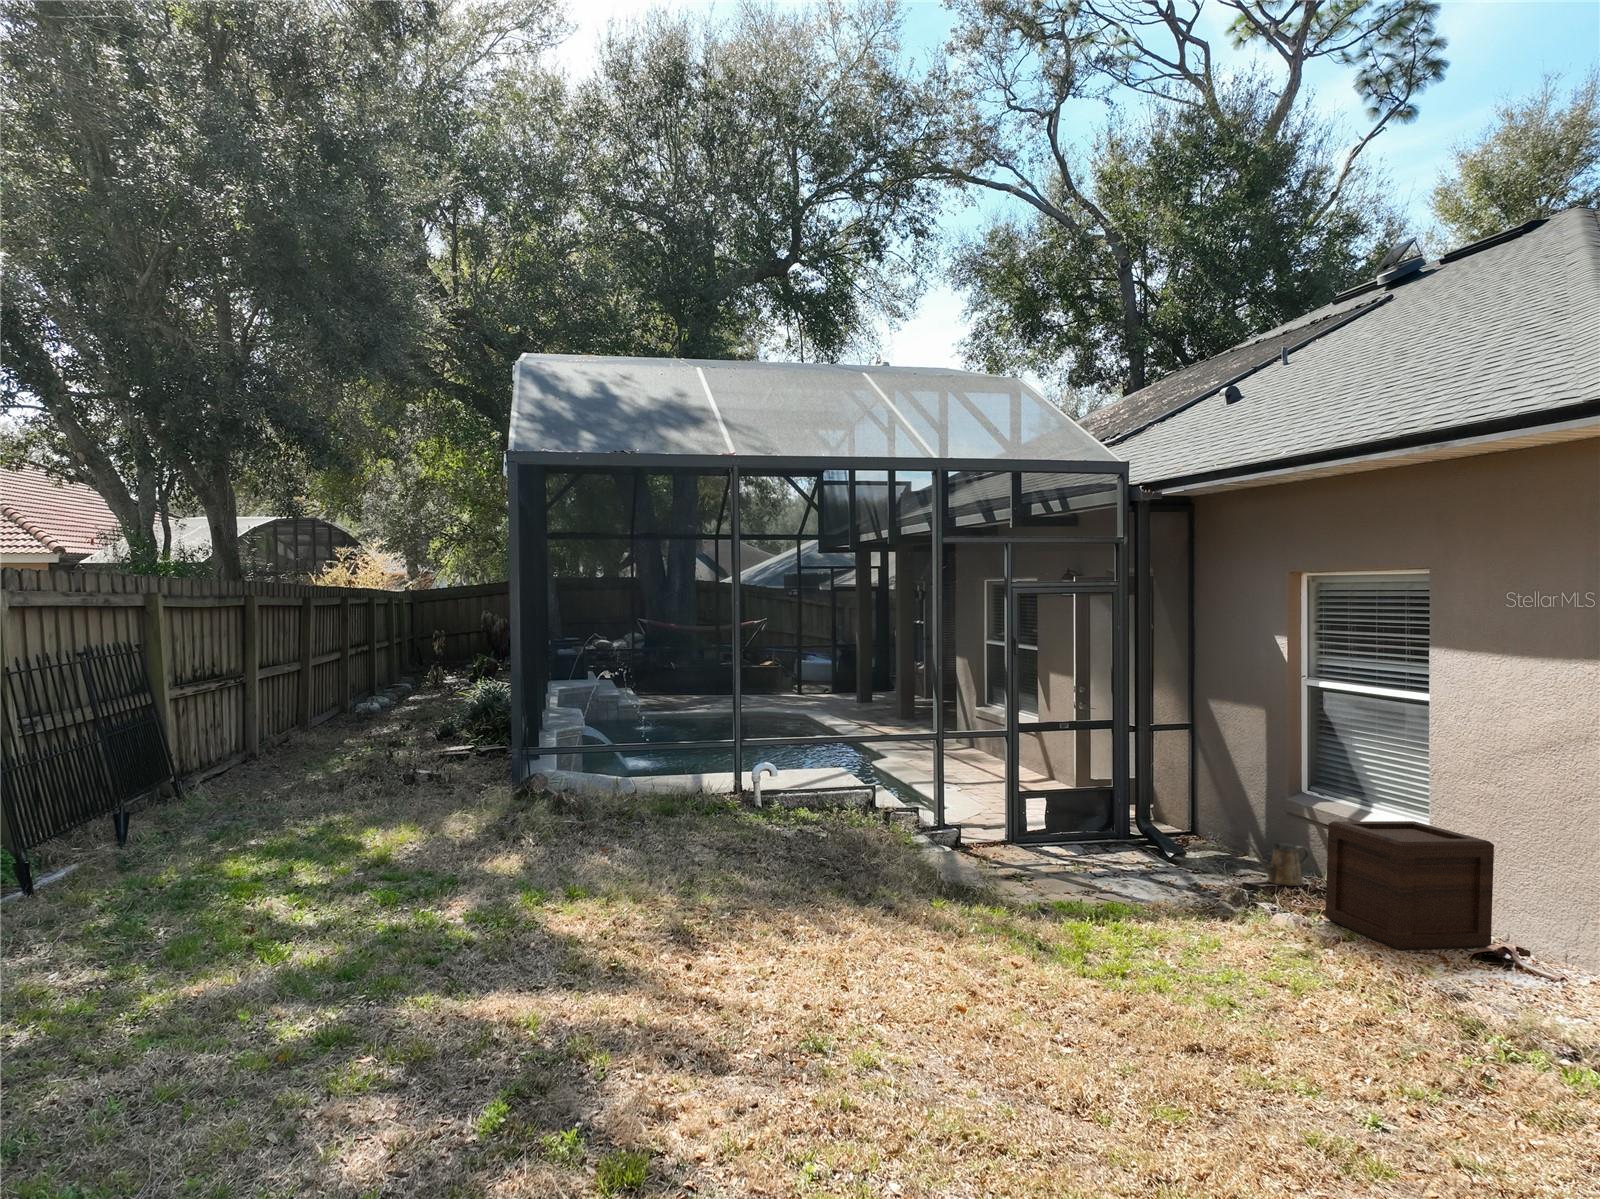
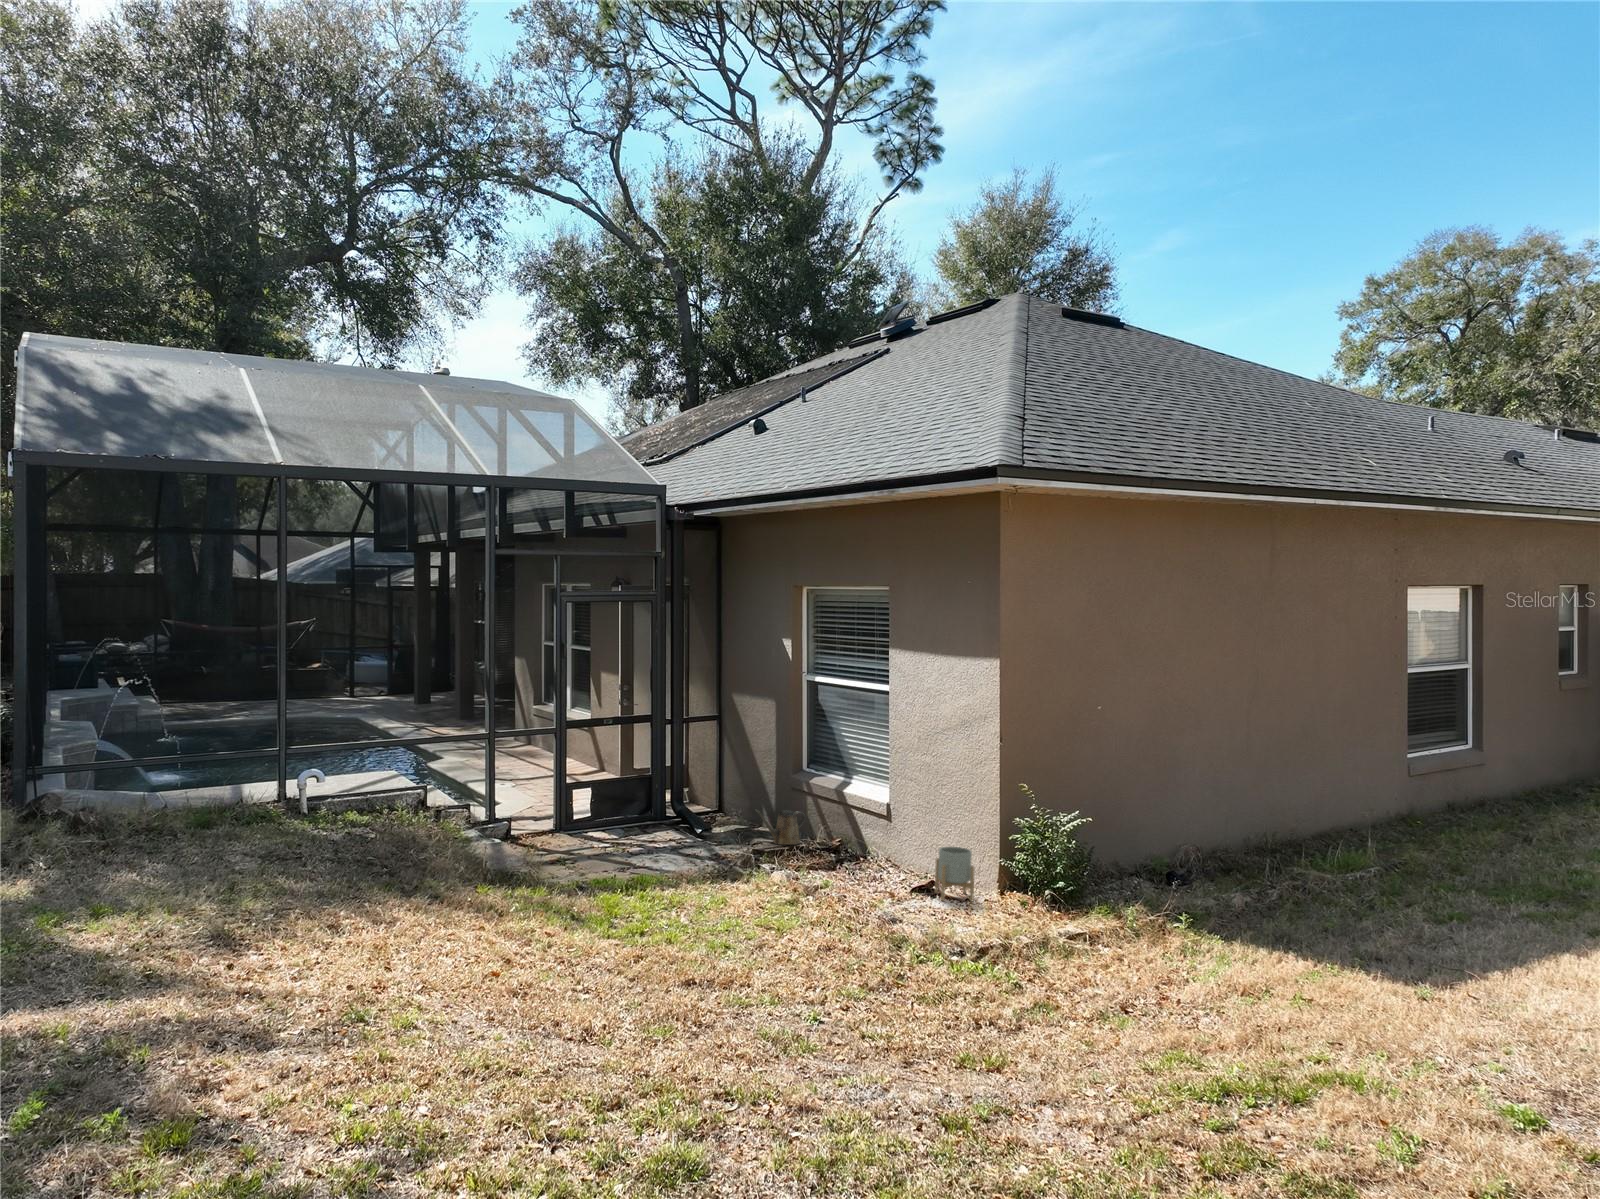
wooden crate: present [1325,821,1494,950] -> none [812,785,928,887]
planter: none [1510,910,1575,988] -> present [935,847,974,901]

